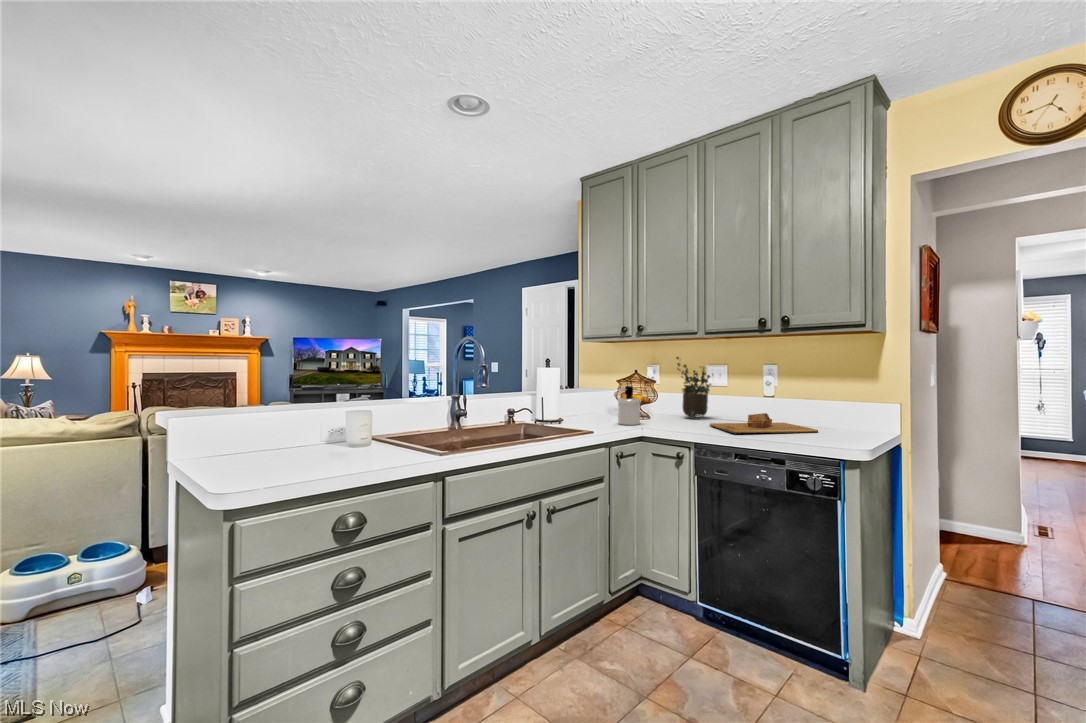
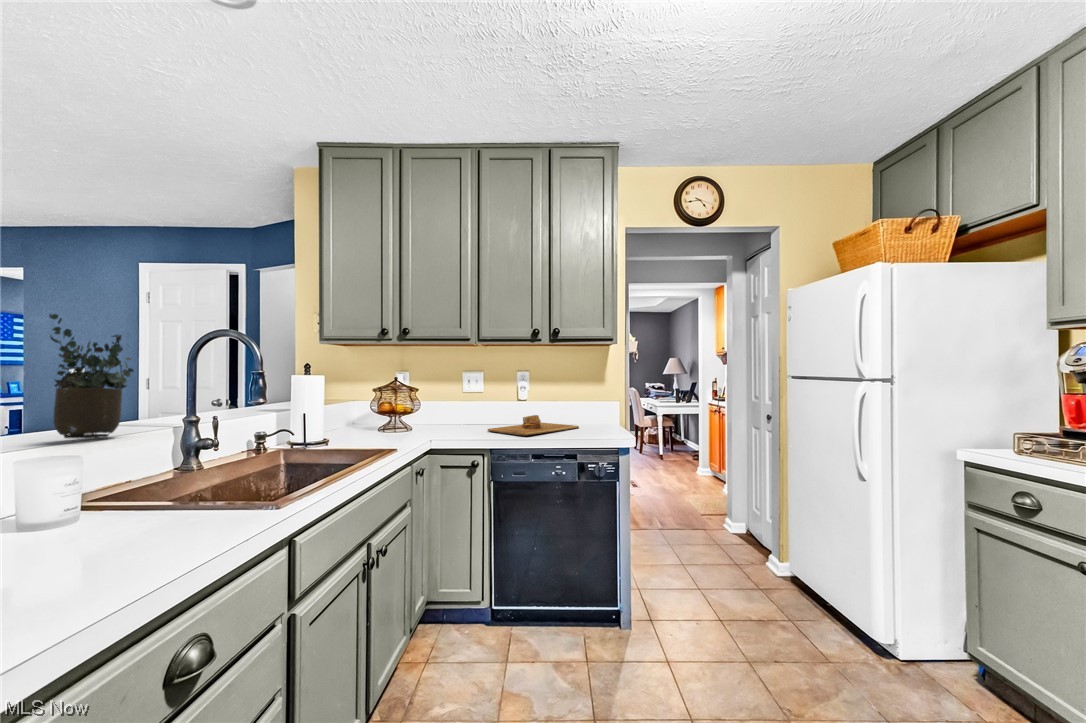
potted plant: present [676,357,711,418] -> present [49,314,134,438]
soap dispenser: present [614,386,641,425] -> none [392,396,418,439]

